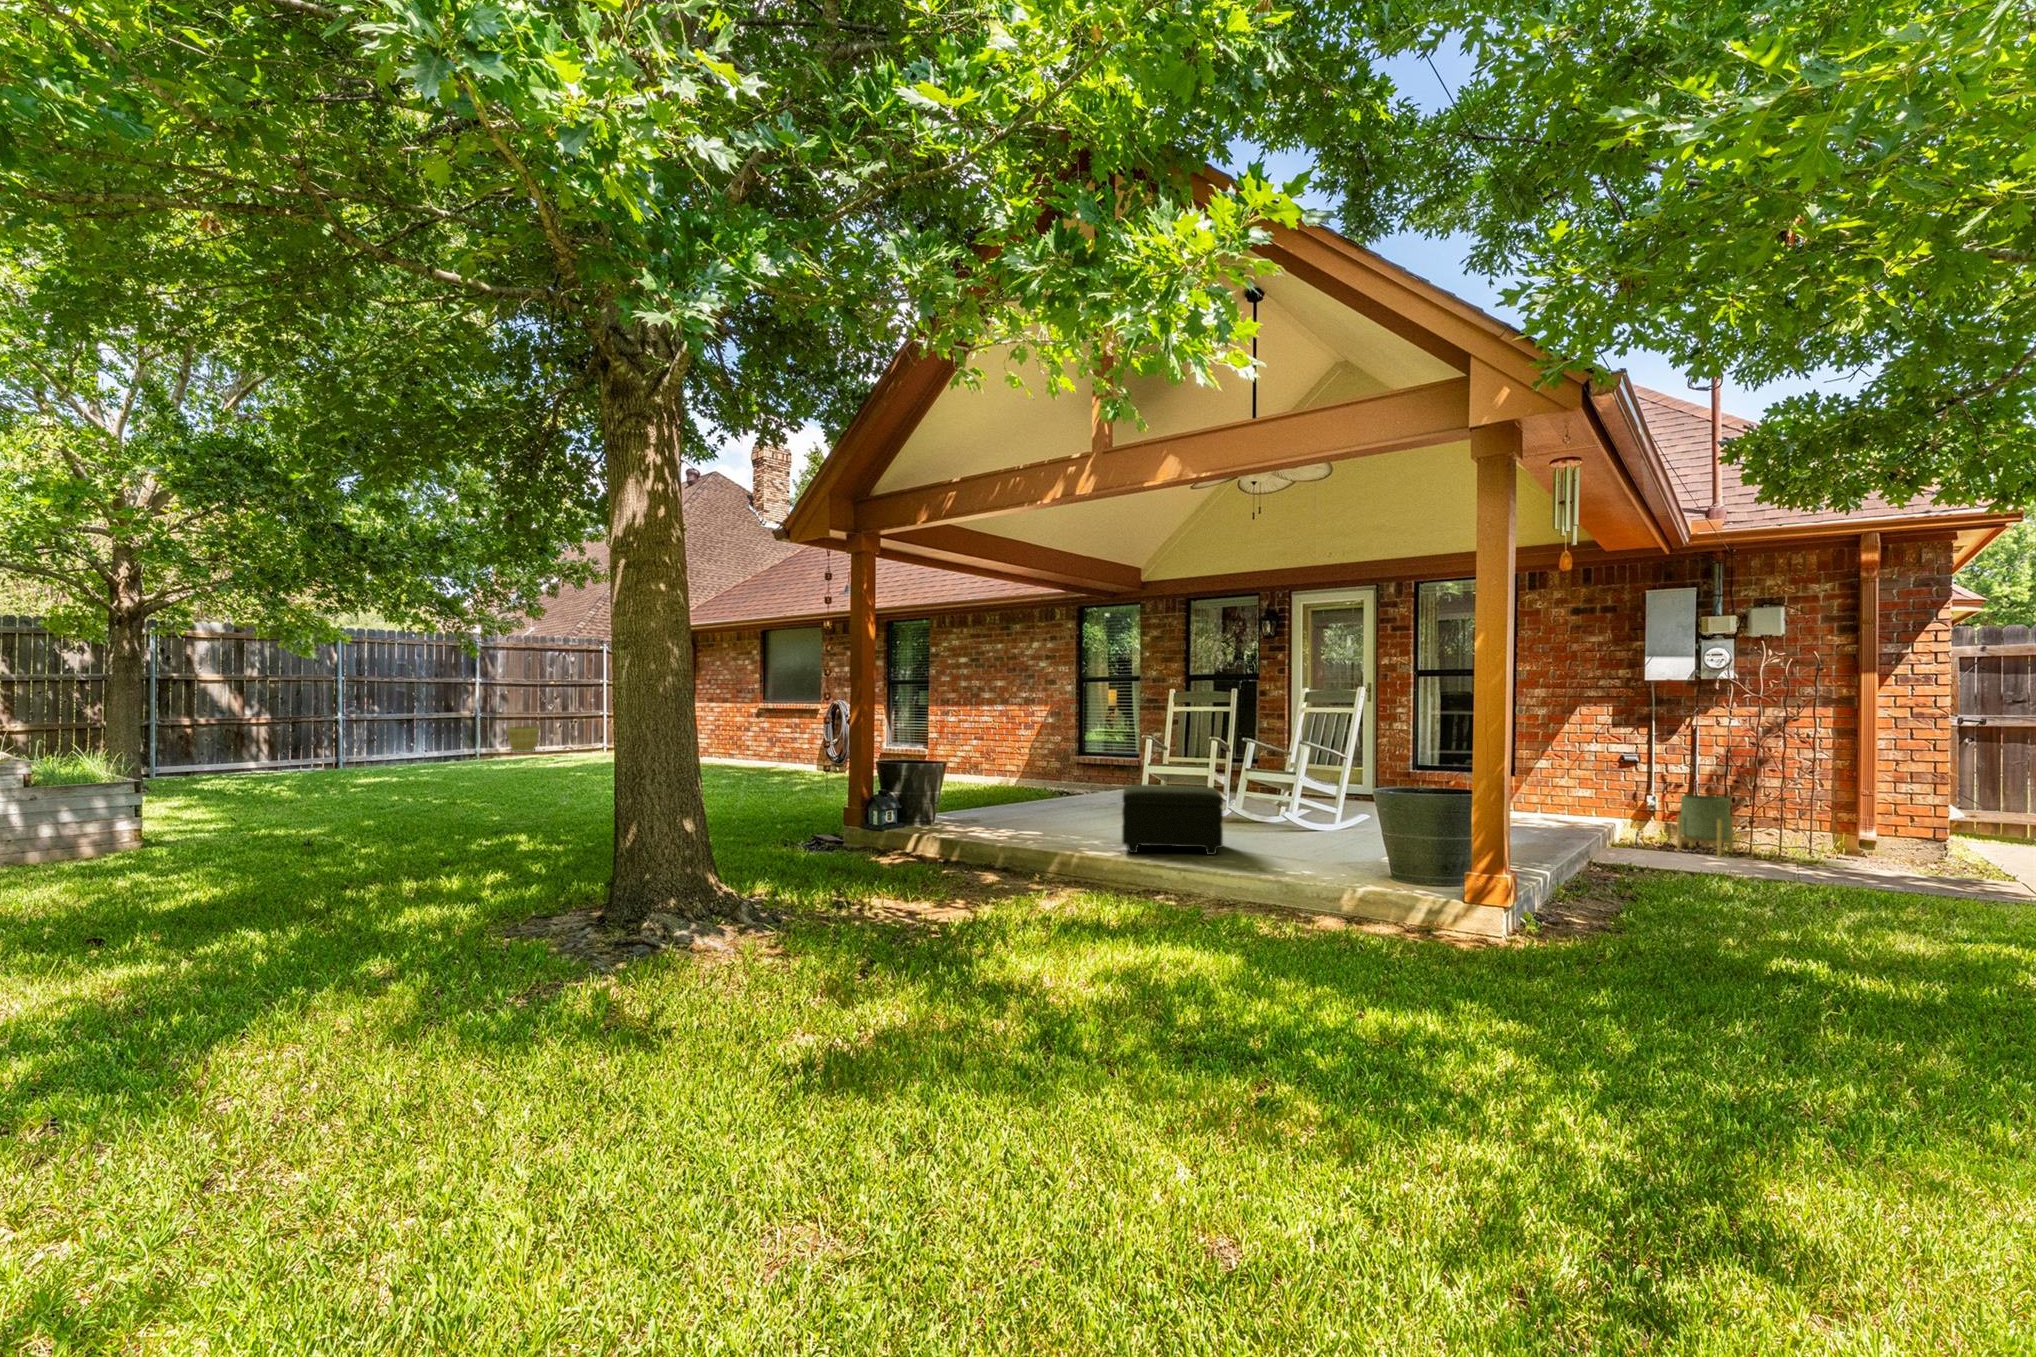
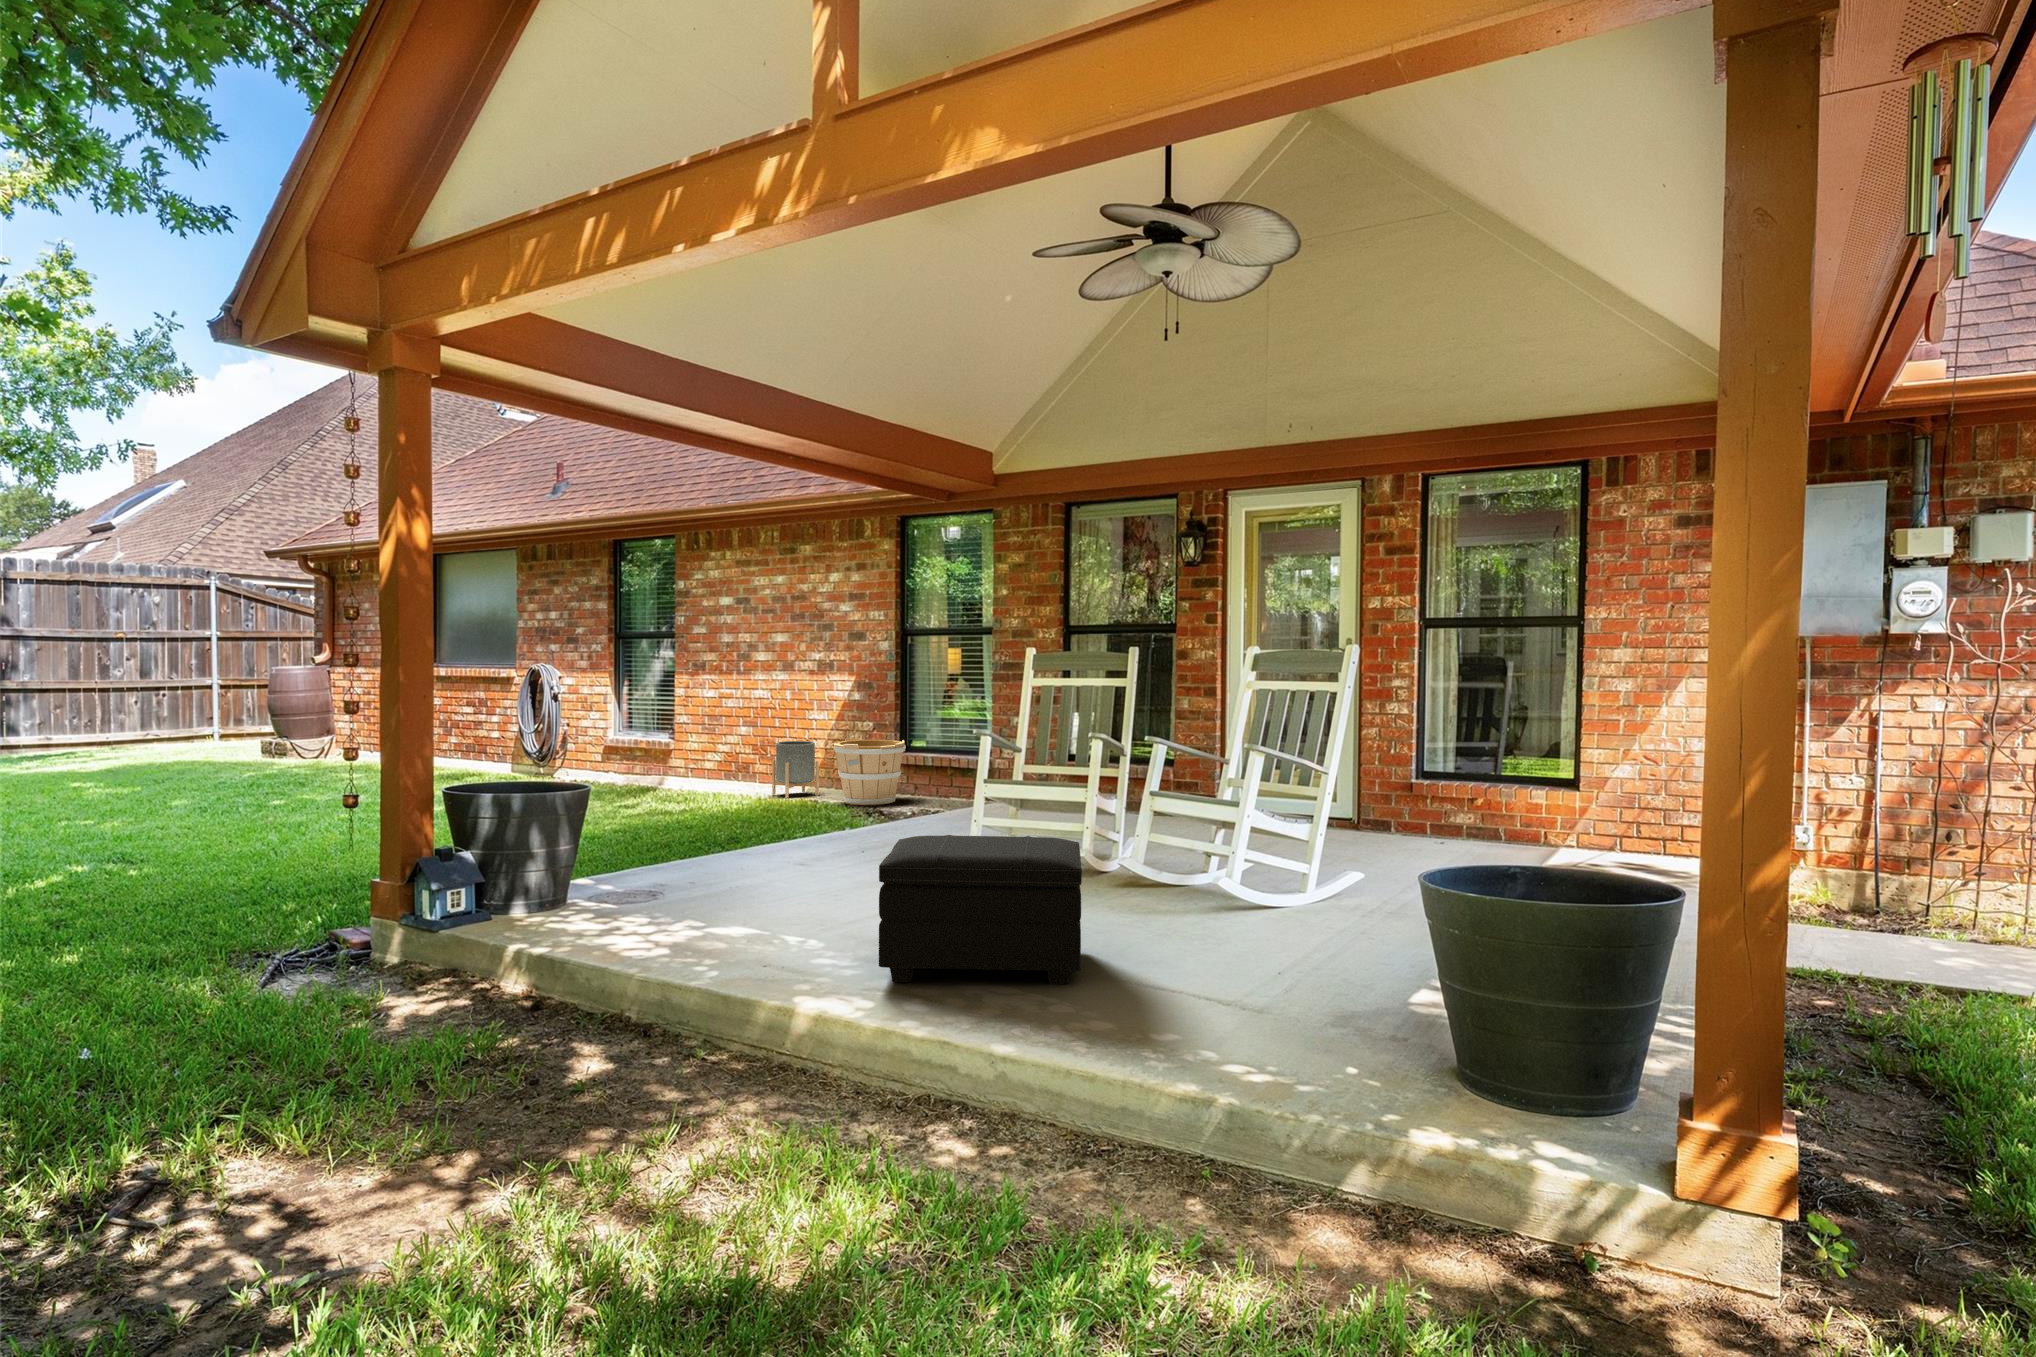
wooden bucket: present [507,726,539,752] -> present [834,738,906,805]
planter: present [1677,795,1733,856] -> present [772,741,819,798]

